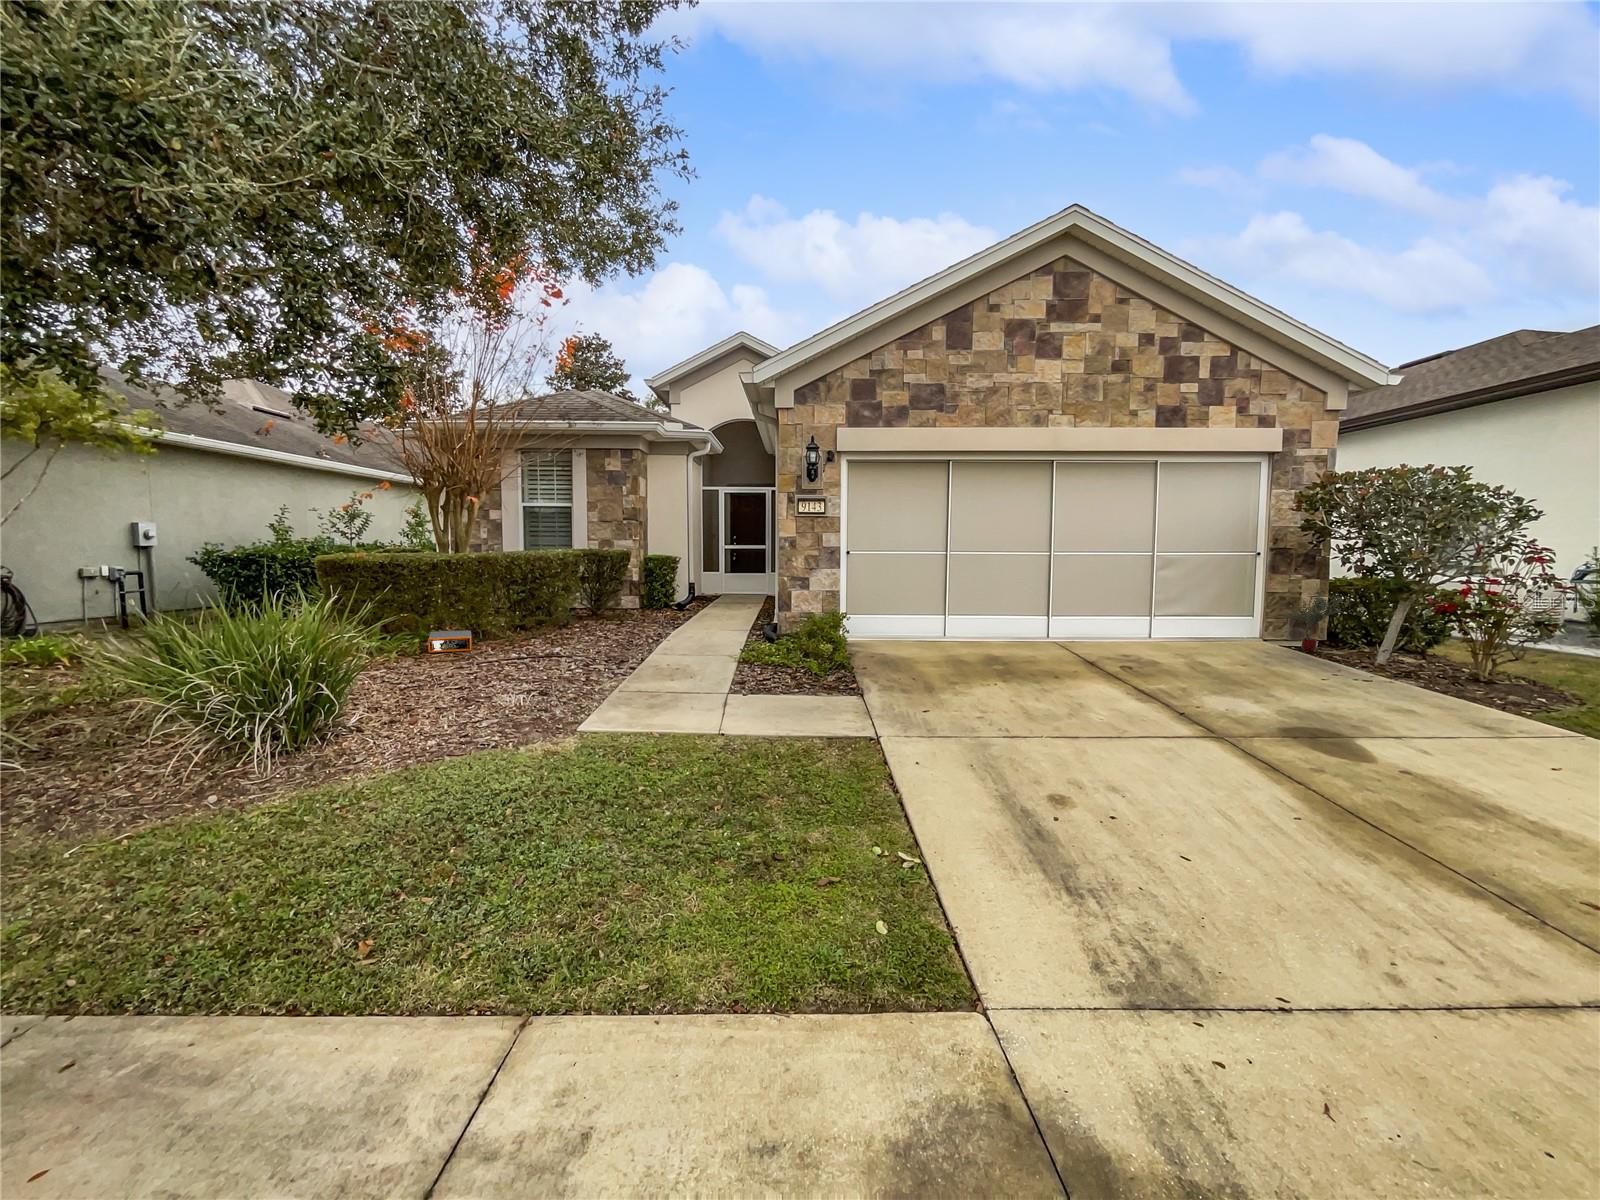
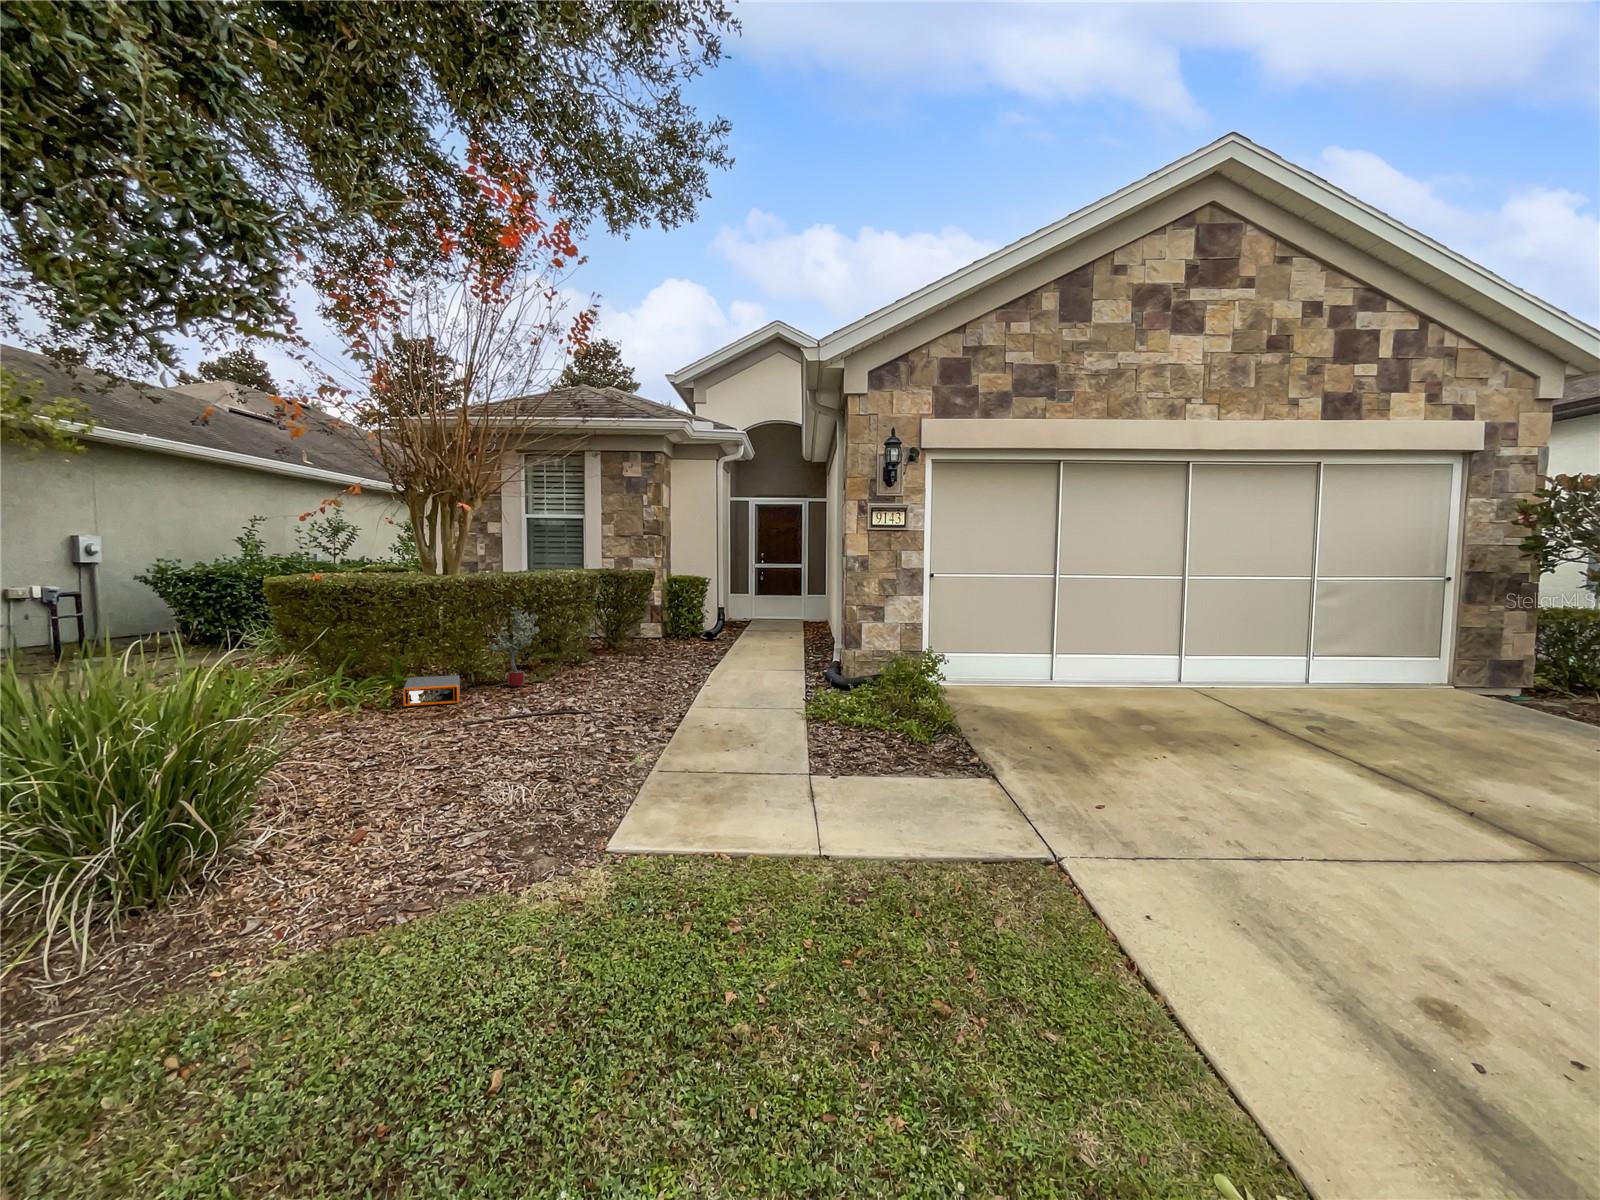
potted tree: present [1285,588,1343,651] -> present [487,606,540,687]

